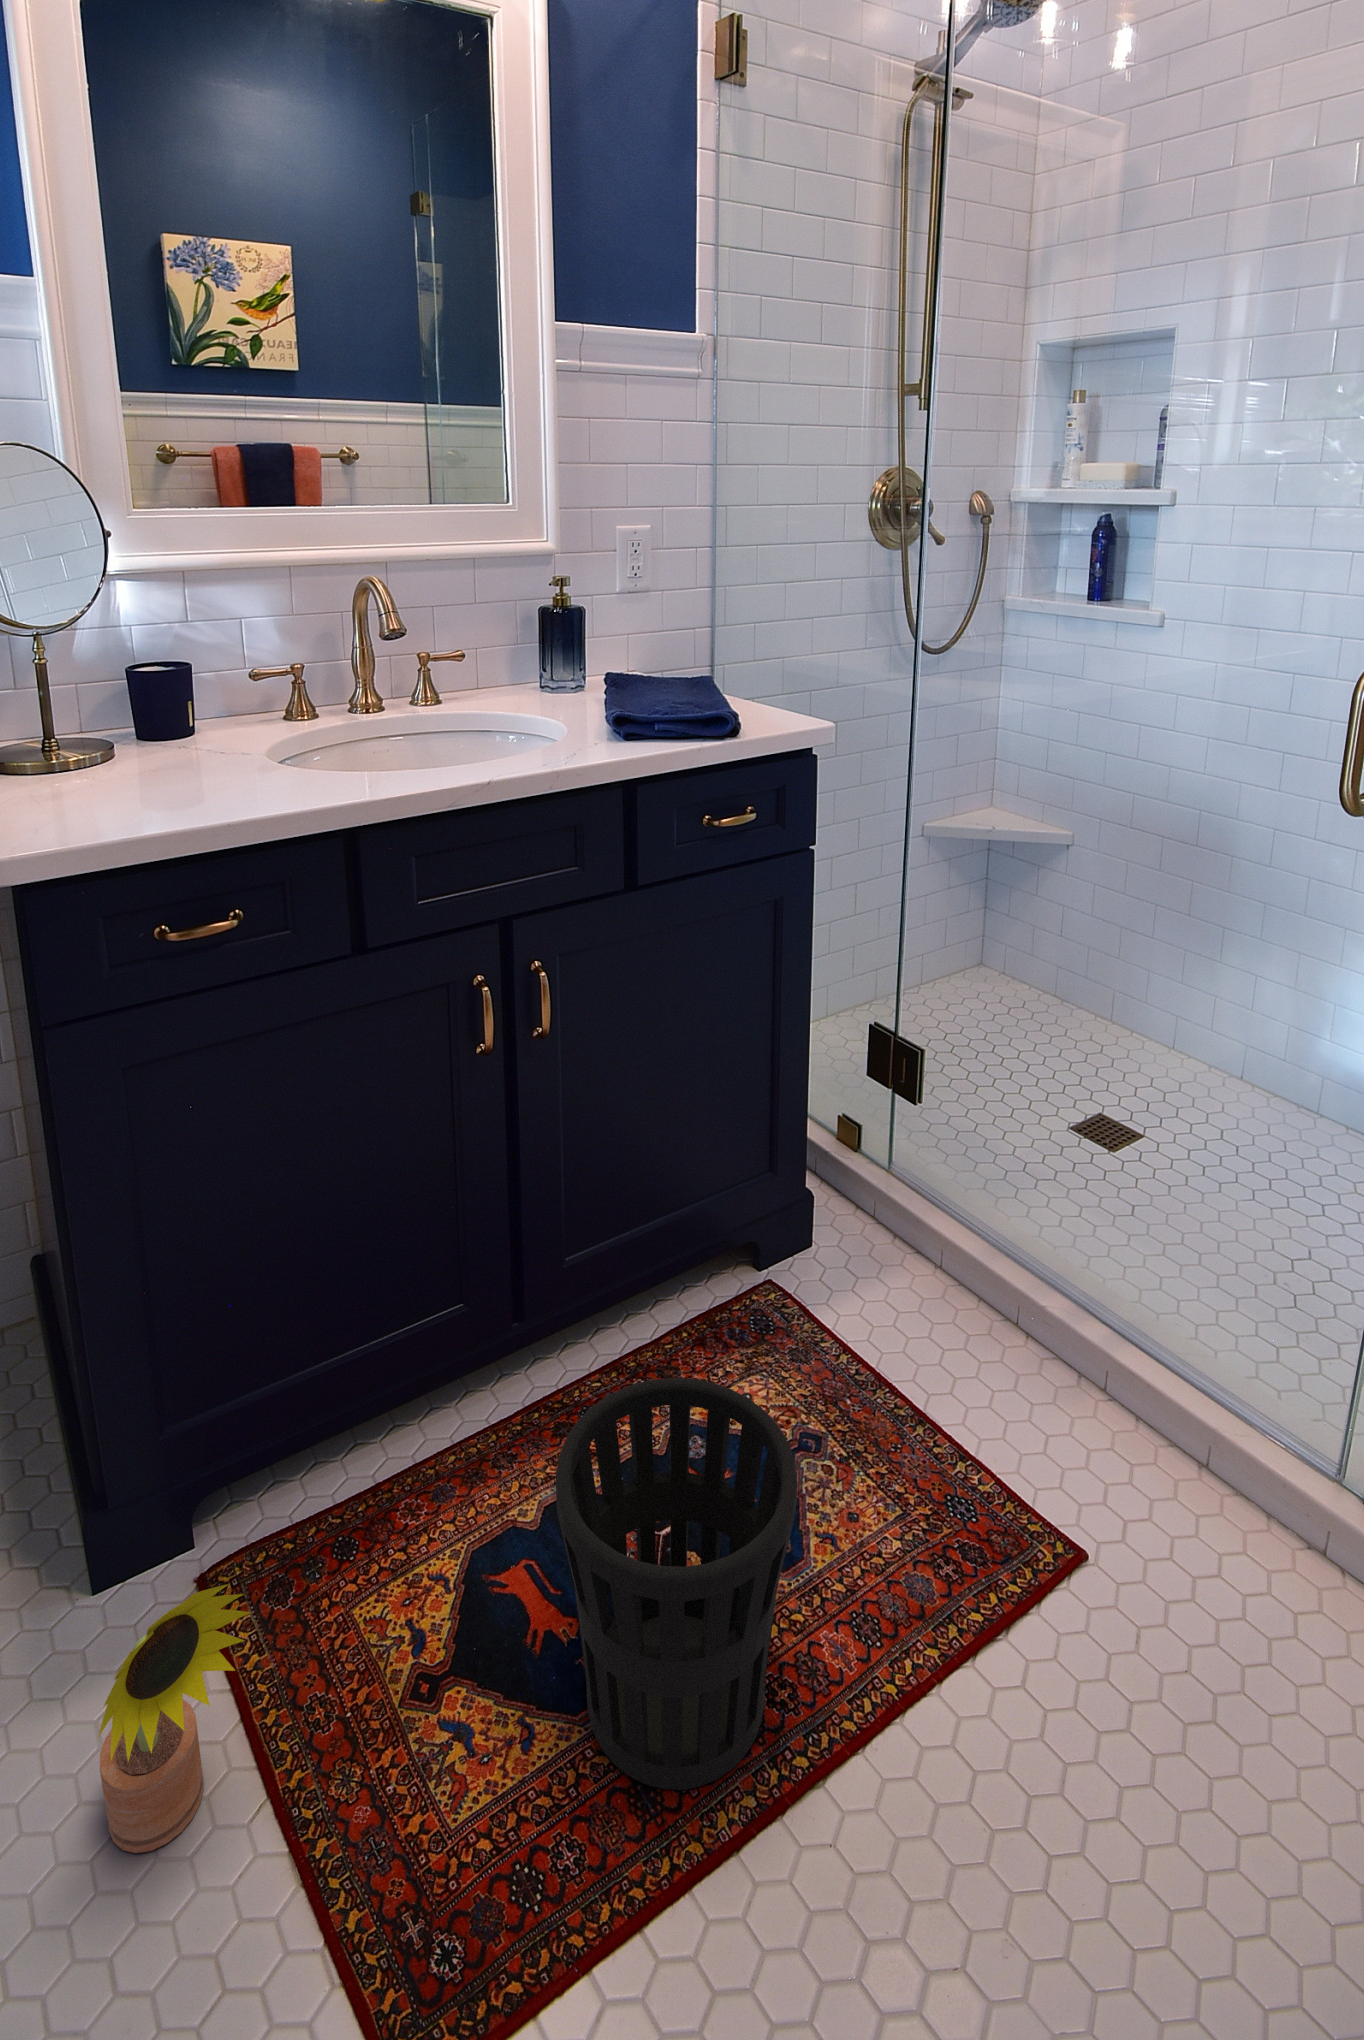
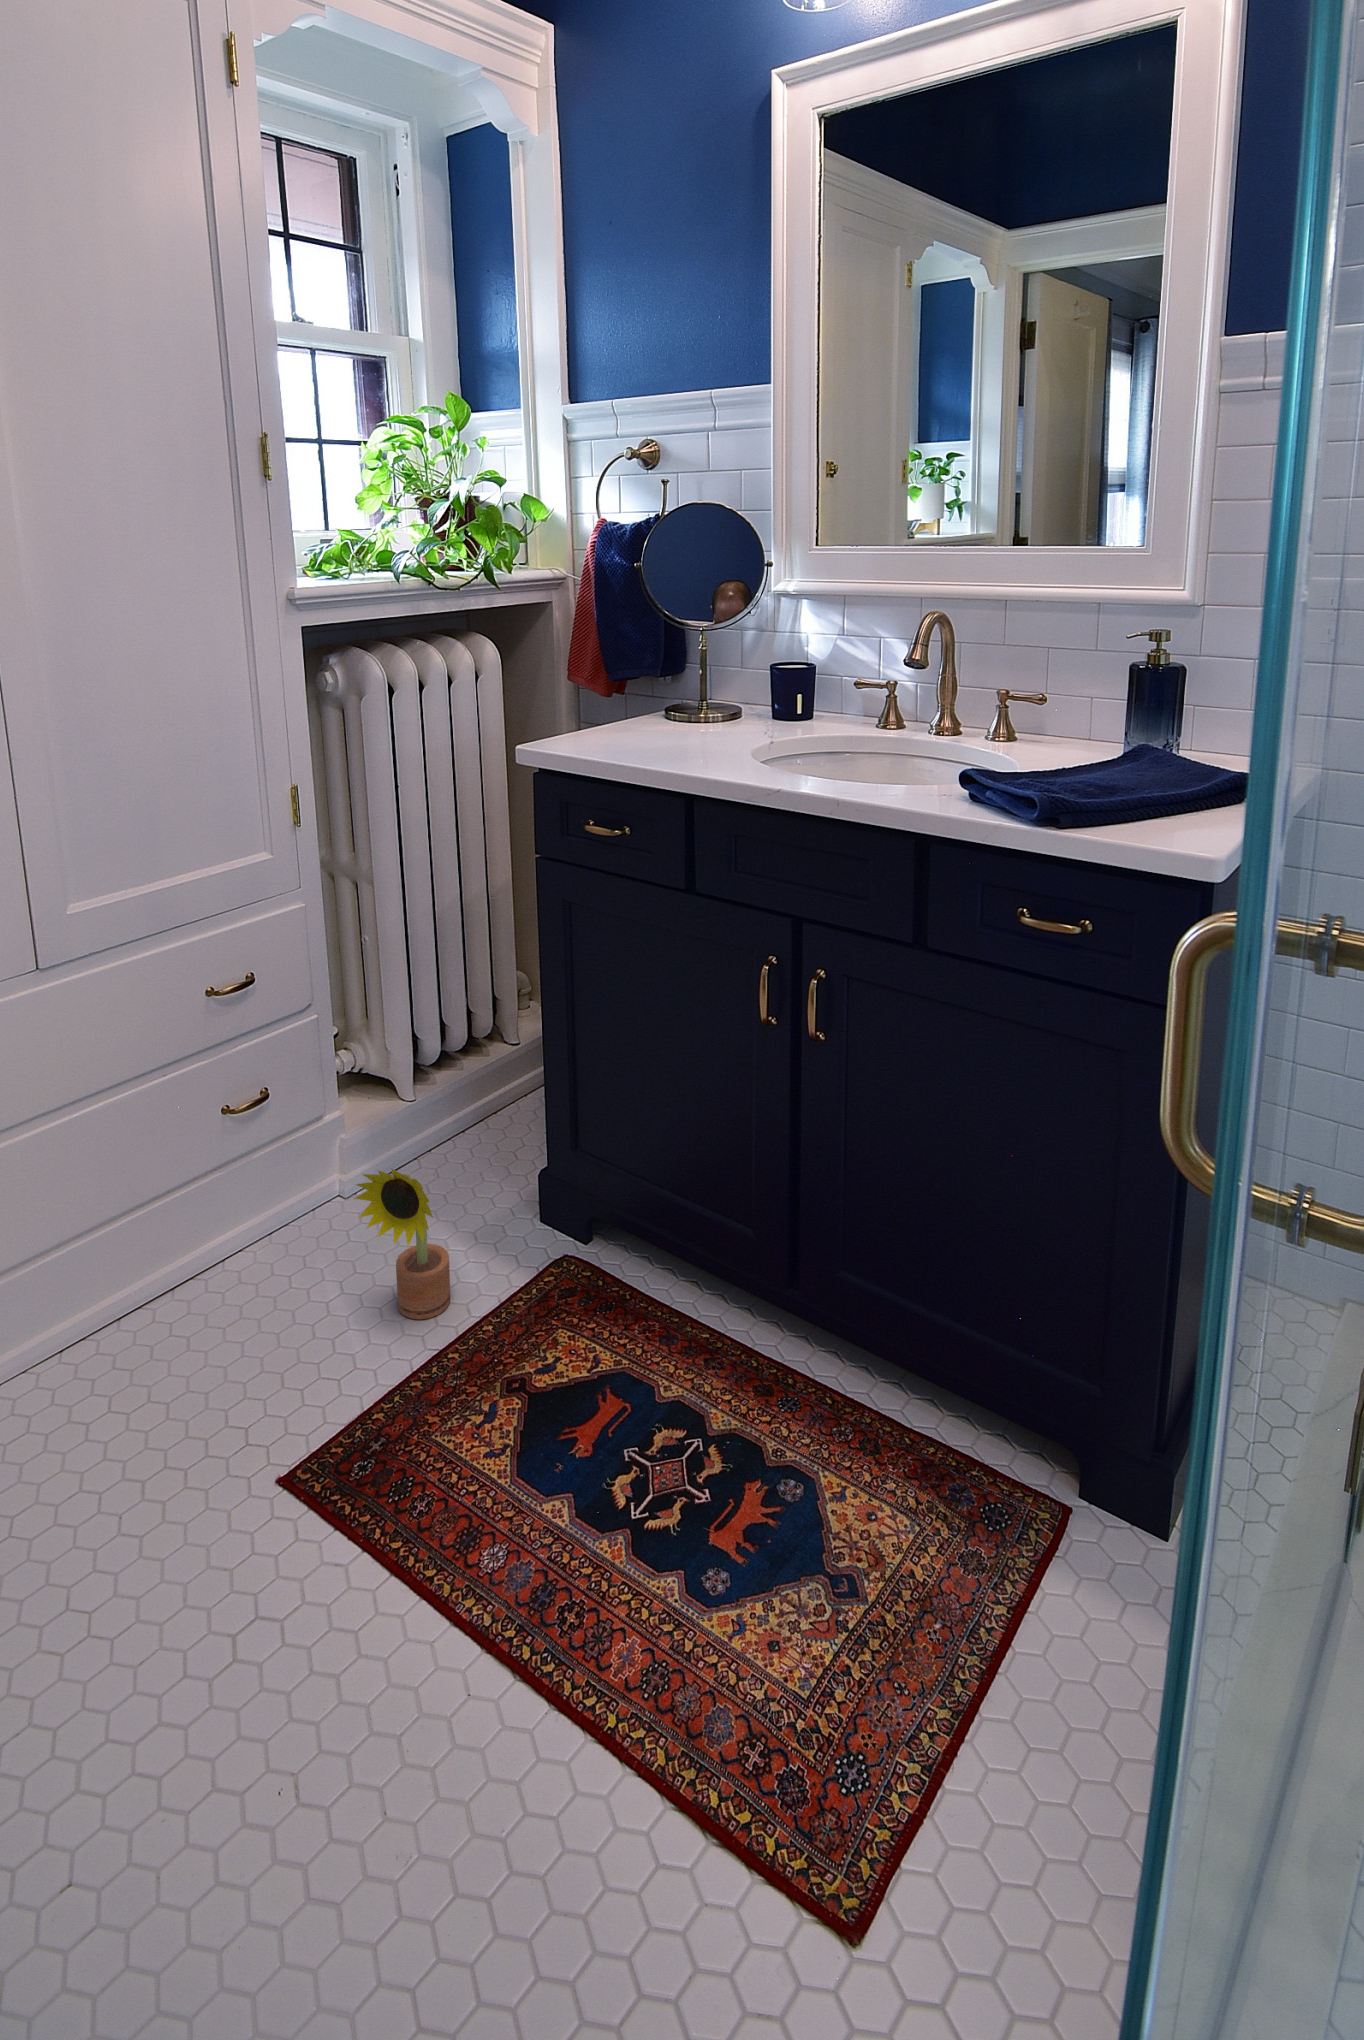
wastebasket: present [556,1378,797,1790] -> none [453,1277,654,1611]

